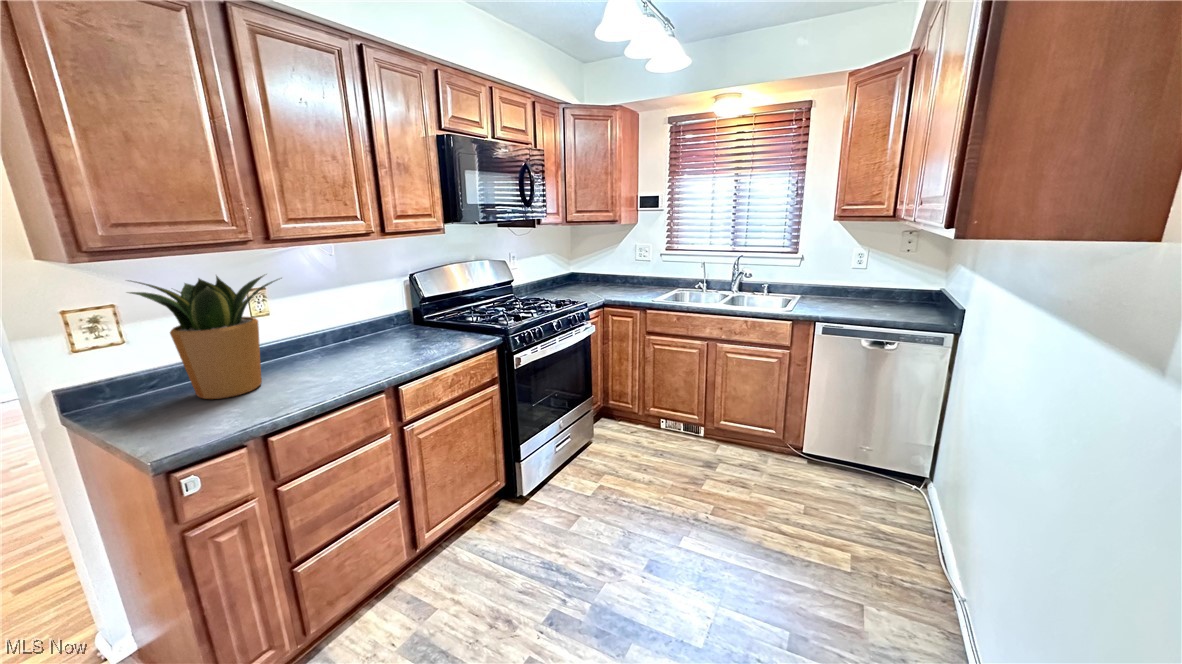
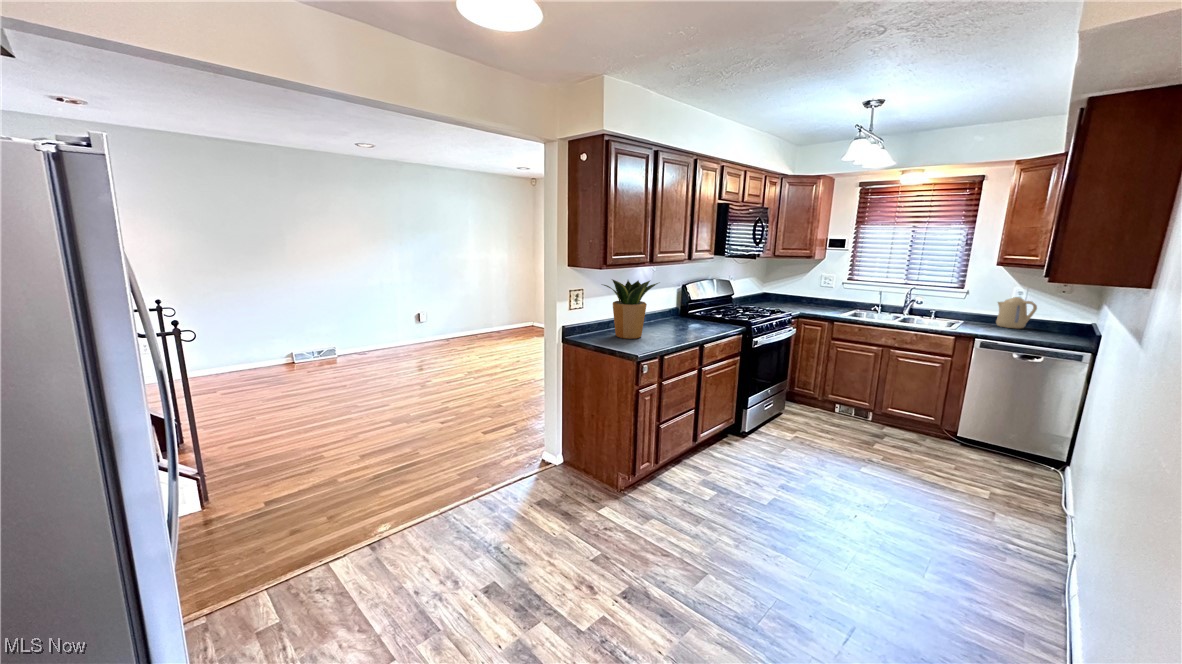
kettle: none [835,260,880,301] -> present [996,297,1037,329]

